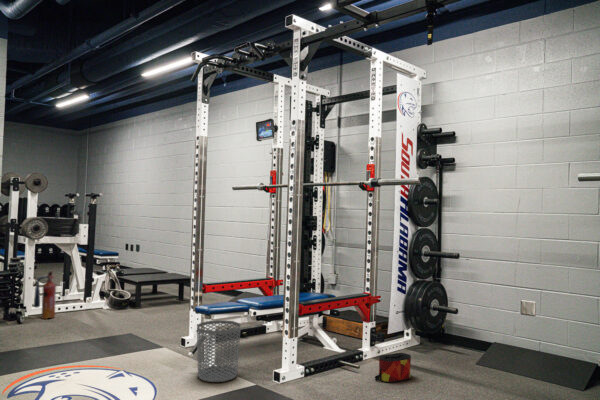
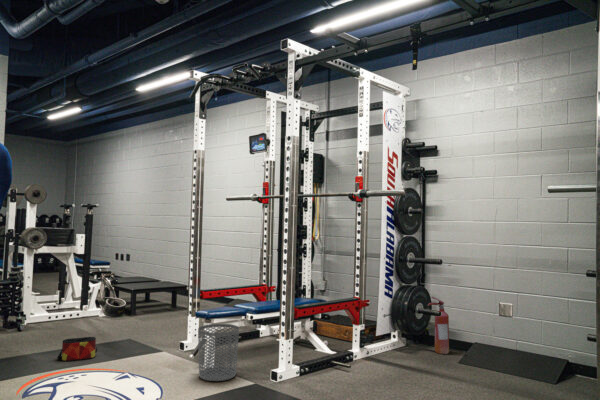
fire extinguisher: present [34,271,56,319] -> present [428,297,449,354]
bag: present [375,353,411,383] -> present [57,337,97,361]

